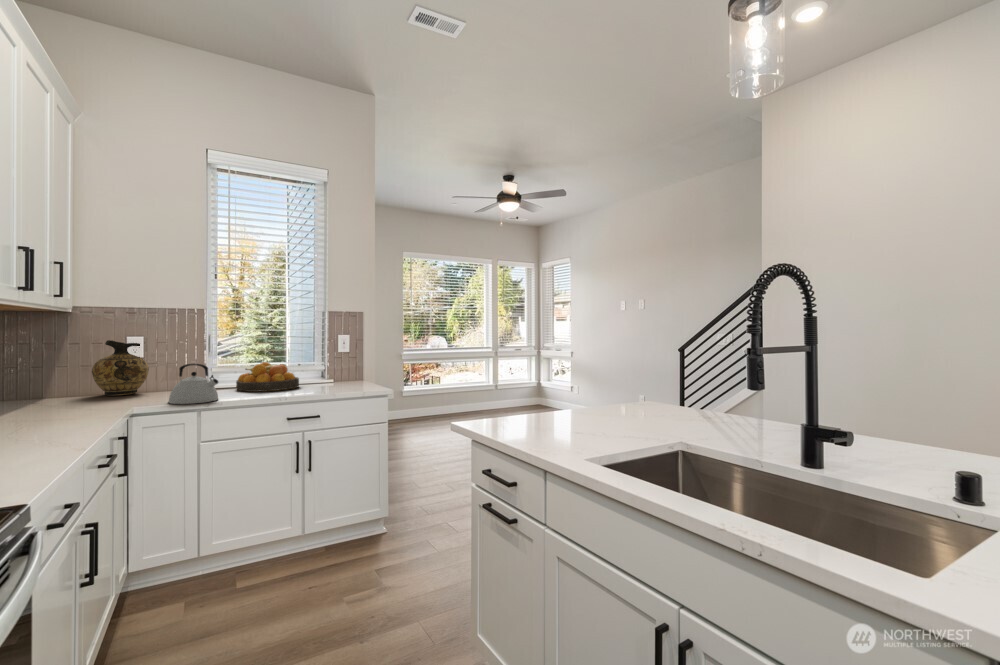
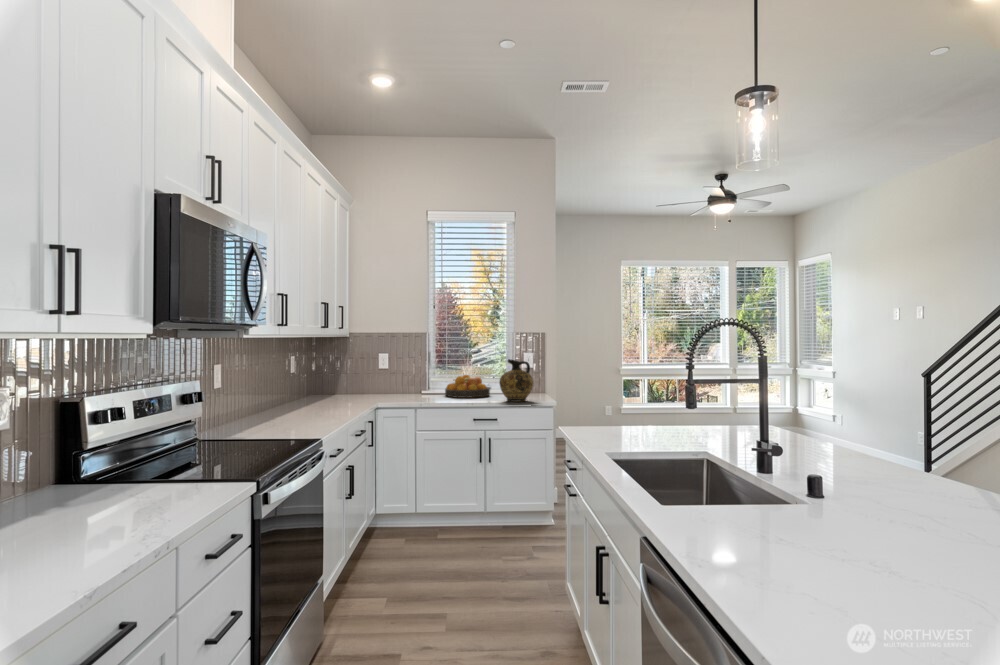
ceramic jug: present [92,340,149,396] -> present [499,359,533,402]
kettle: present [169,364,218,404] -> none [399,375,429,403]

